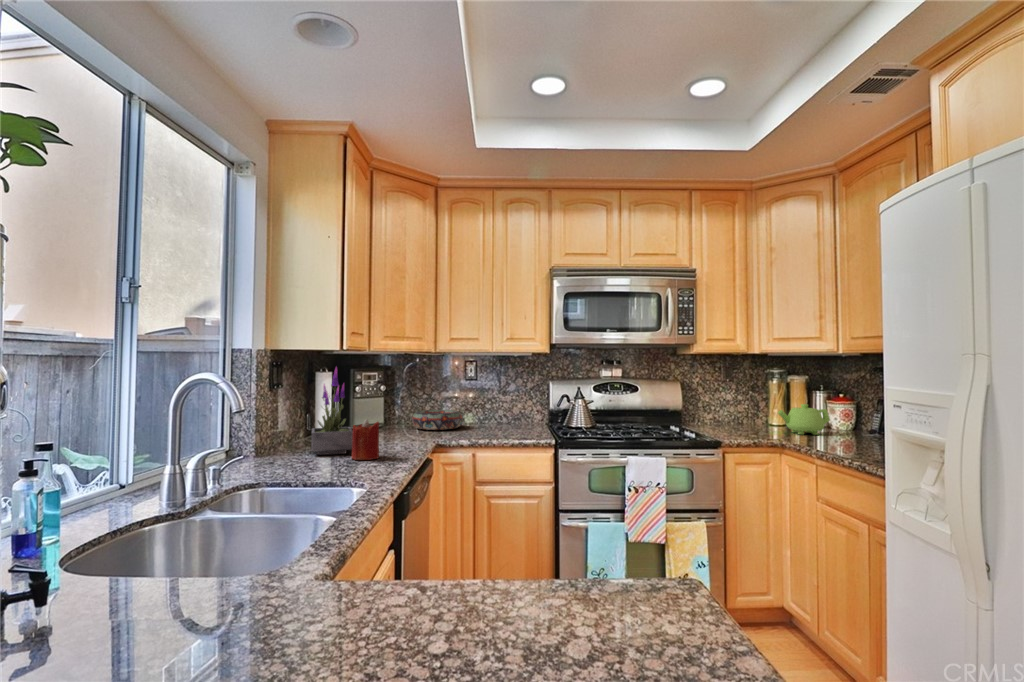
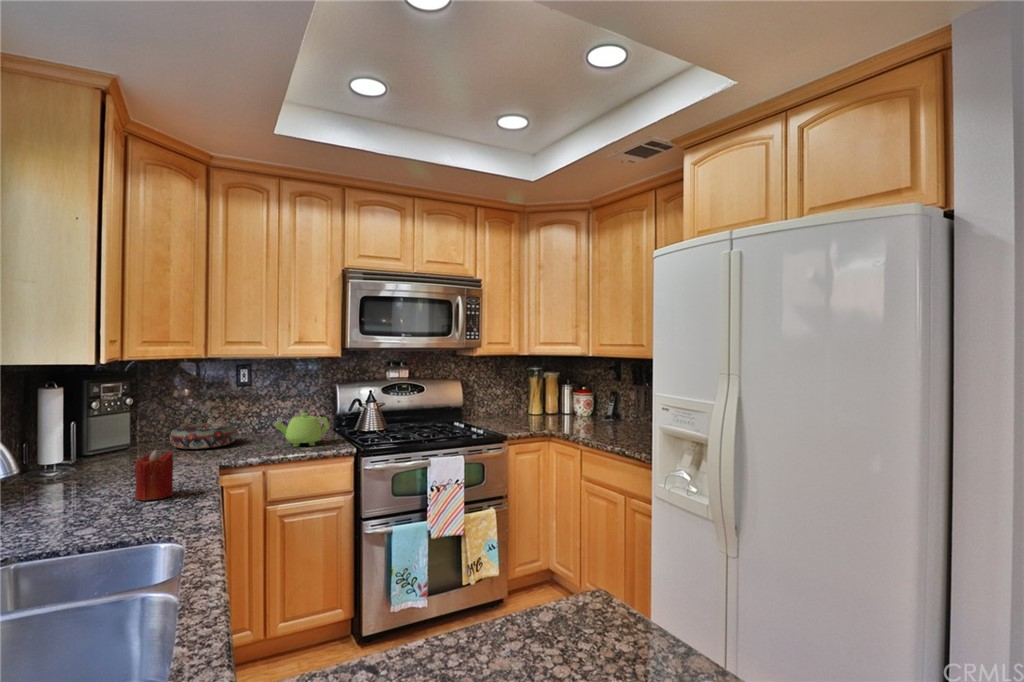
potted plant: present [311,368,353,455] -> none [57,386,128,501]
teapot: present [778,404,830,435] -> present [274,413,329,447]

